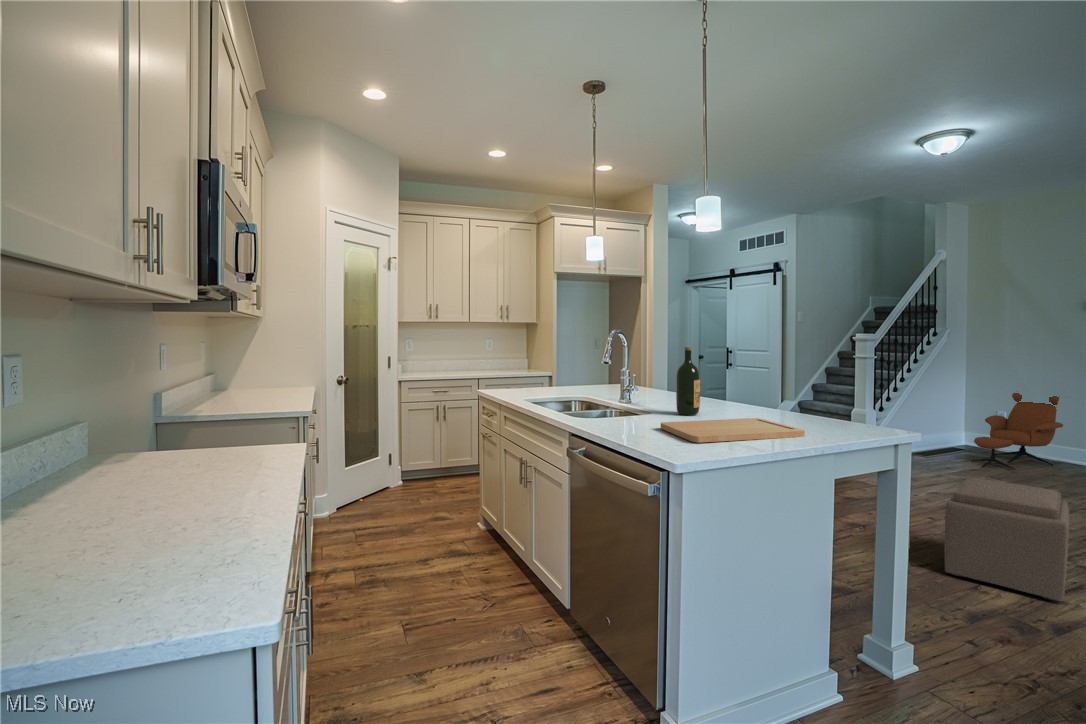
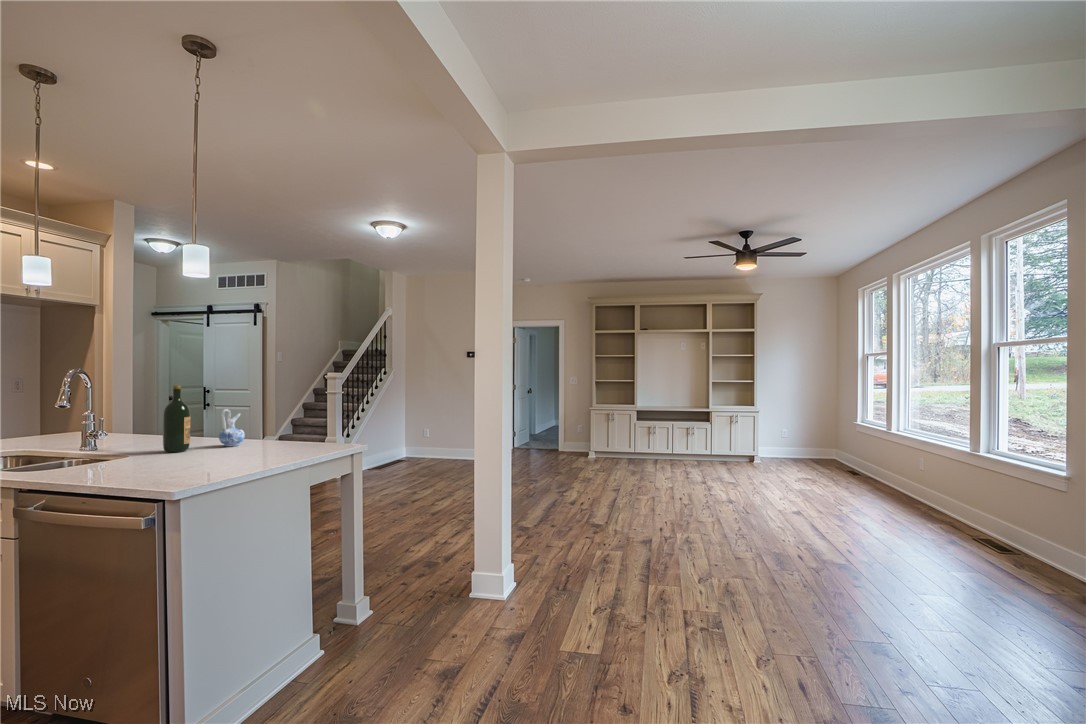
ceramic pitcher: none [727,374,753,415] -> present [219,409,245,446]
lounge chair: present [972,393,1063,470] -> none [408,412,456,470]
cutting board: present [661,418,805,443] -> none [150,446,292,472]
ottoman: present [944,478,1069,601] -> none [390,474,454,546]

